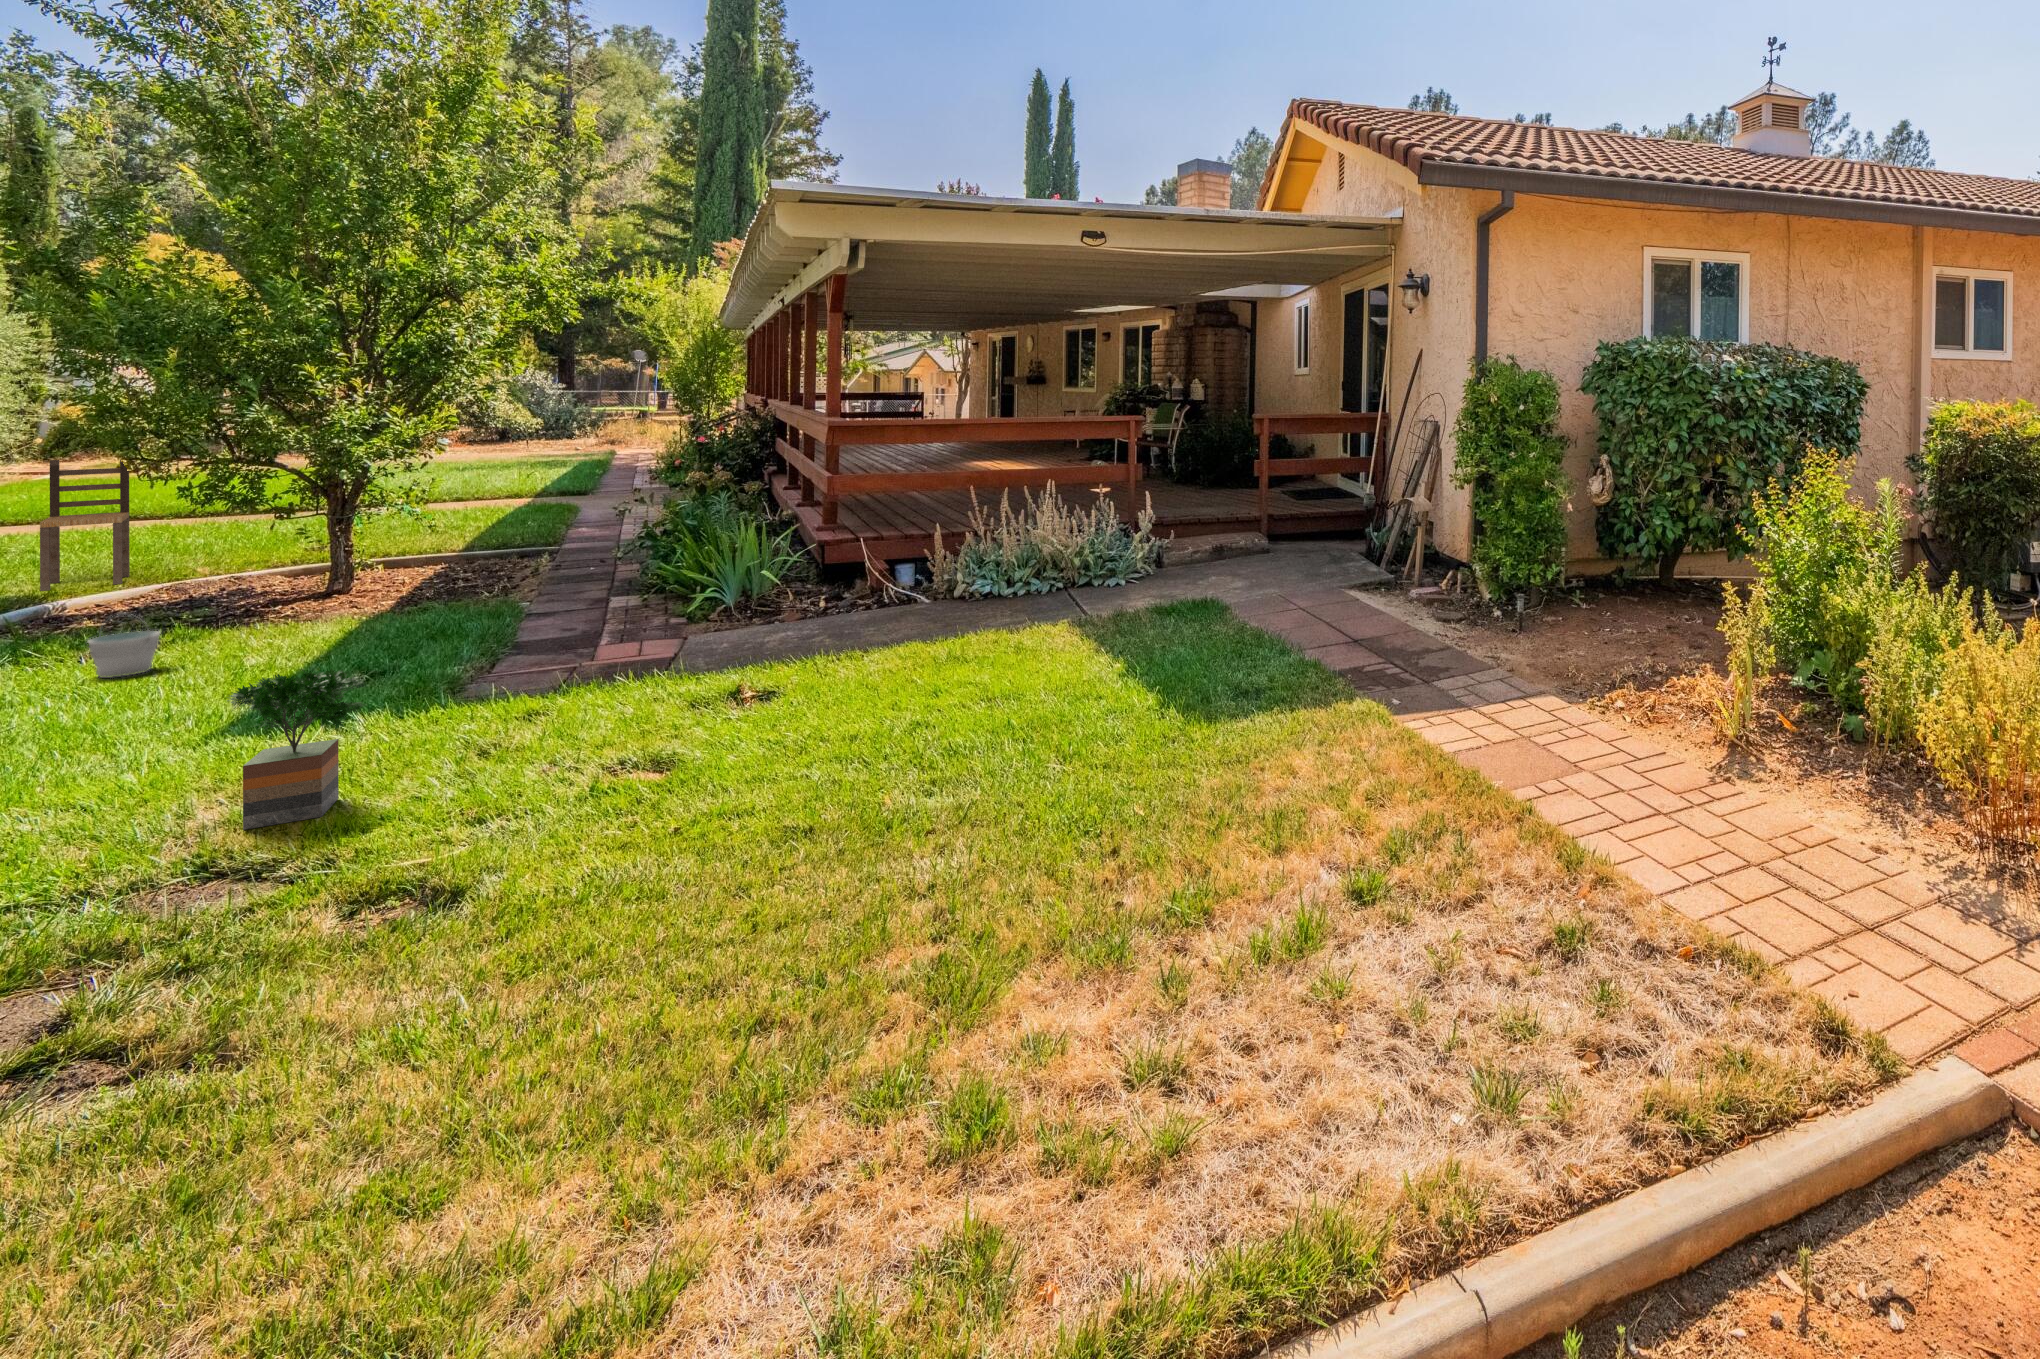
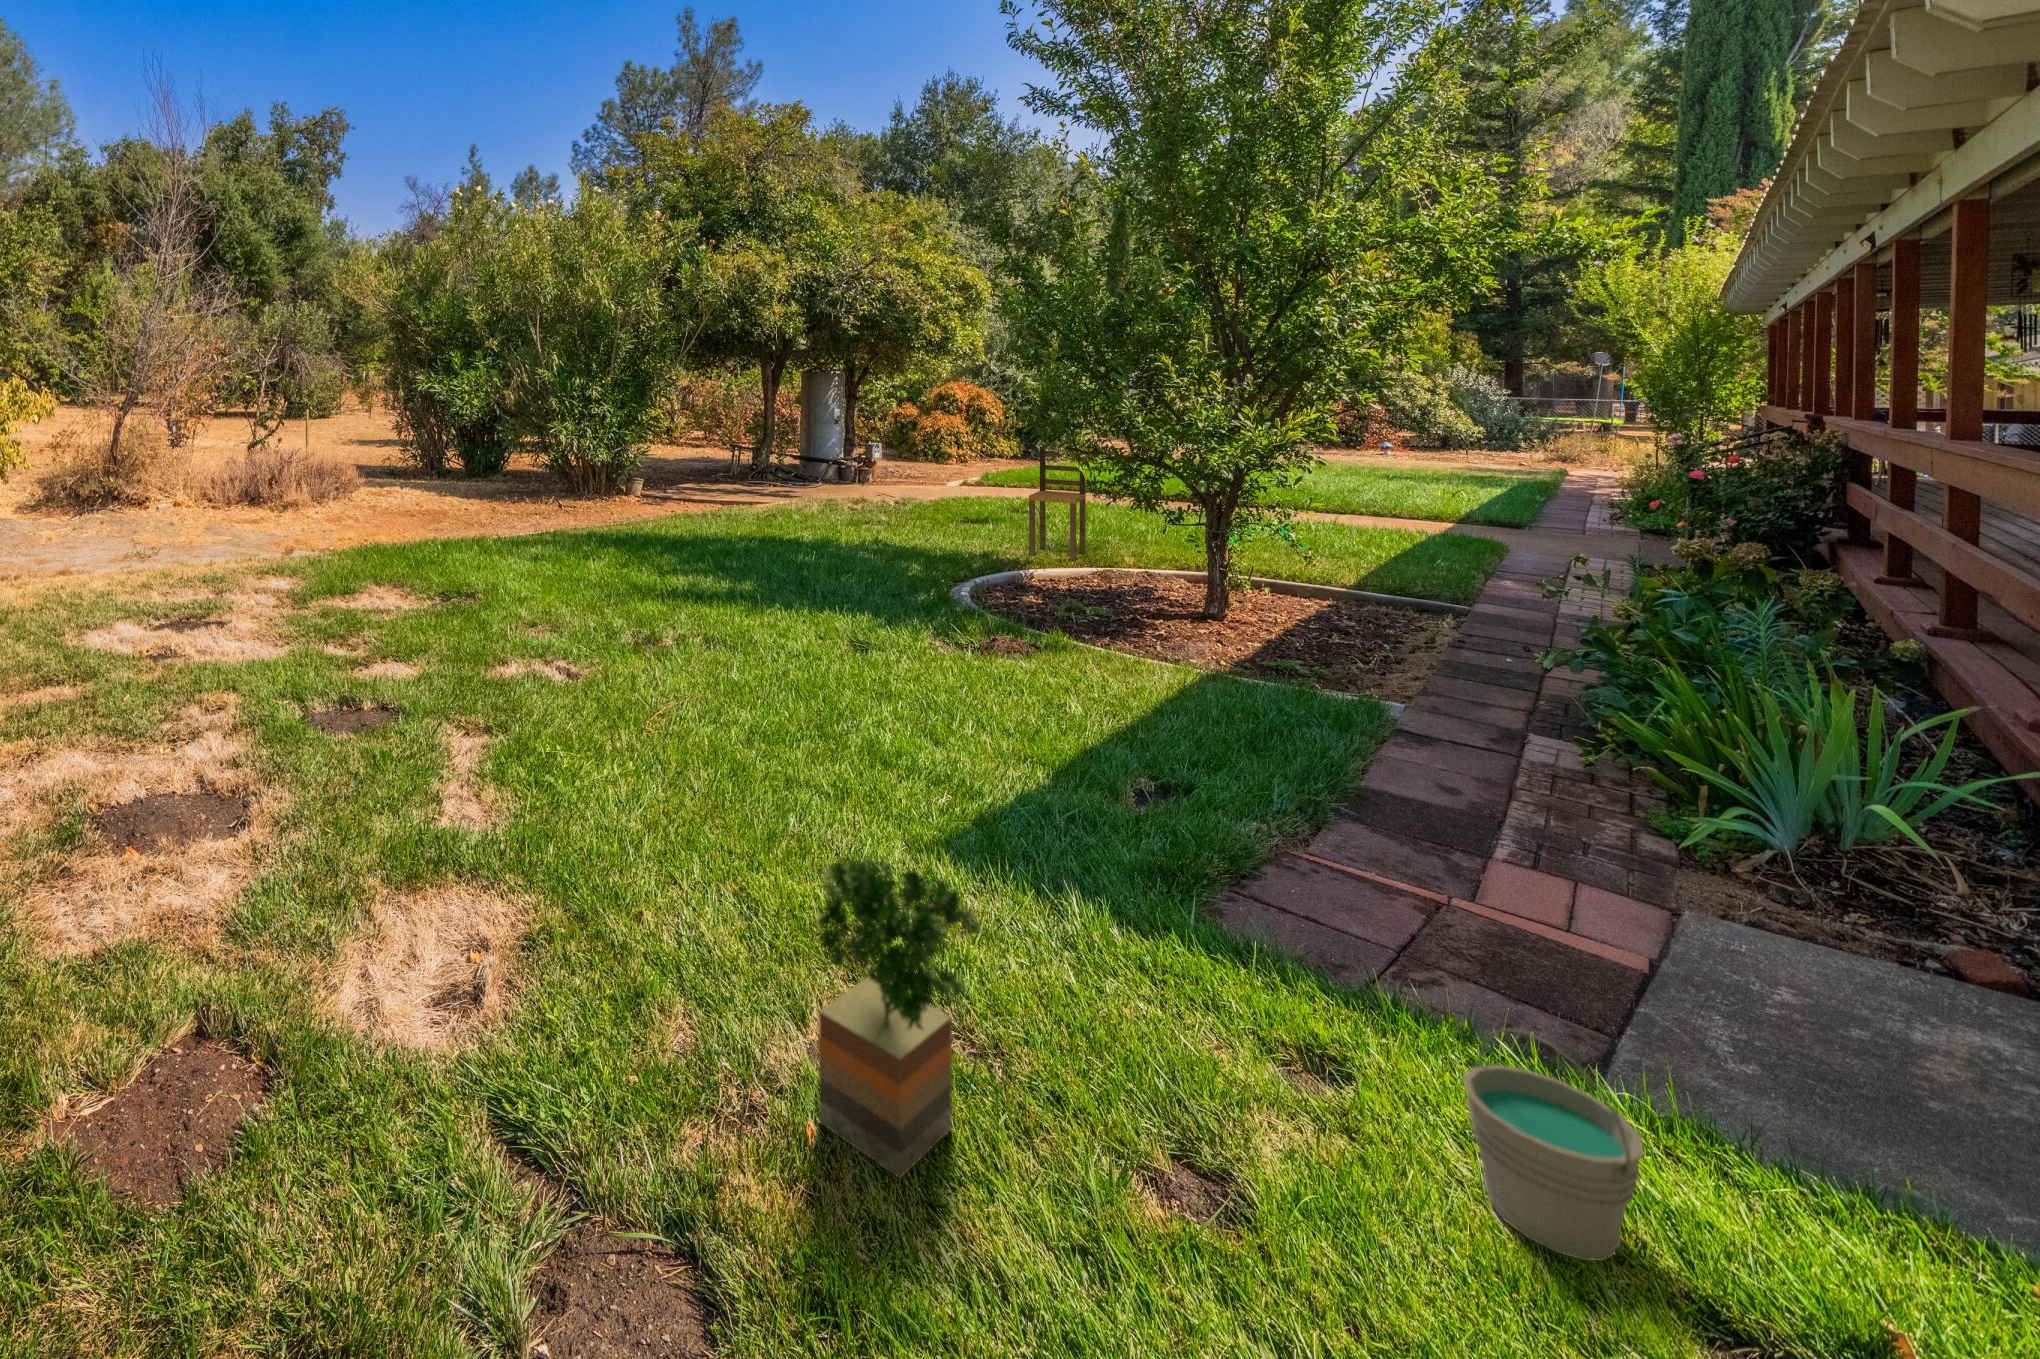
bucket: present [88,615,160,678] -> present [1463,1028,1643,1261]

